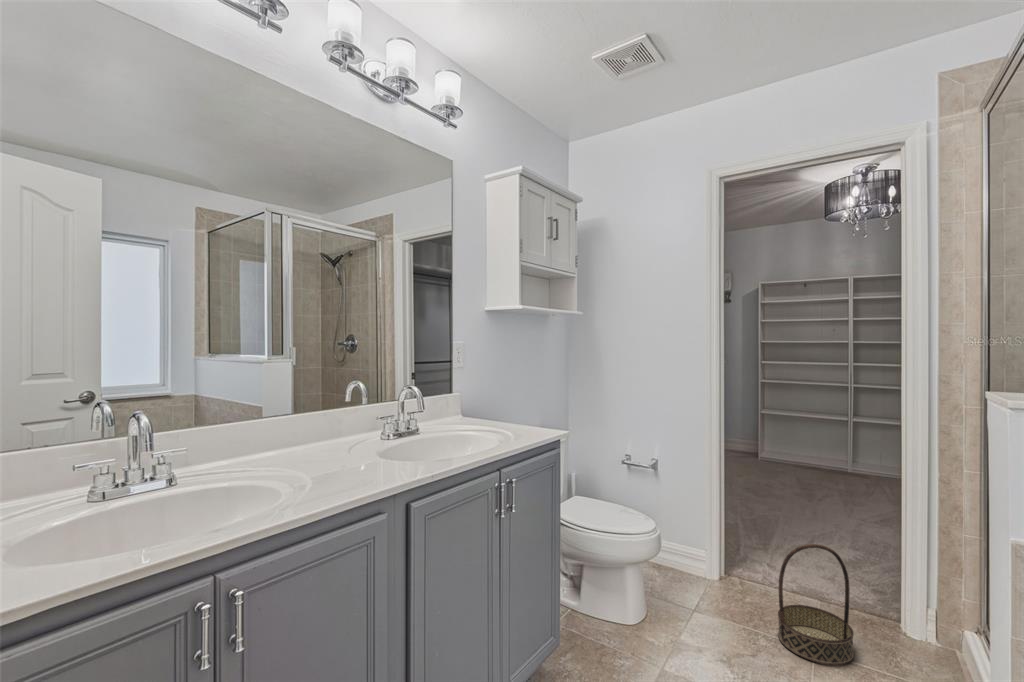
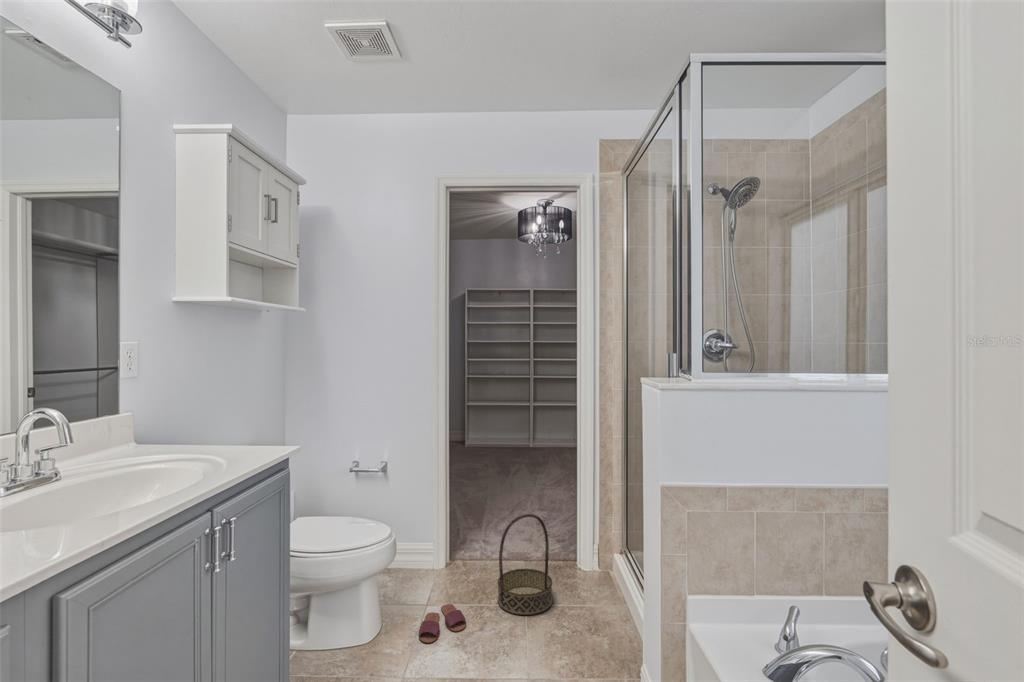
slippers: none [682,618,736,651] -> present [418,604,466,643]

